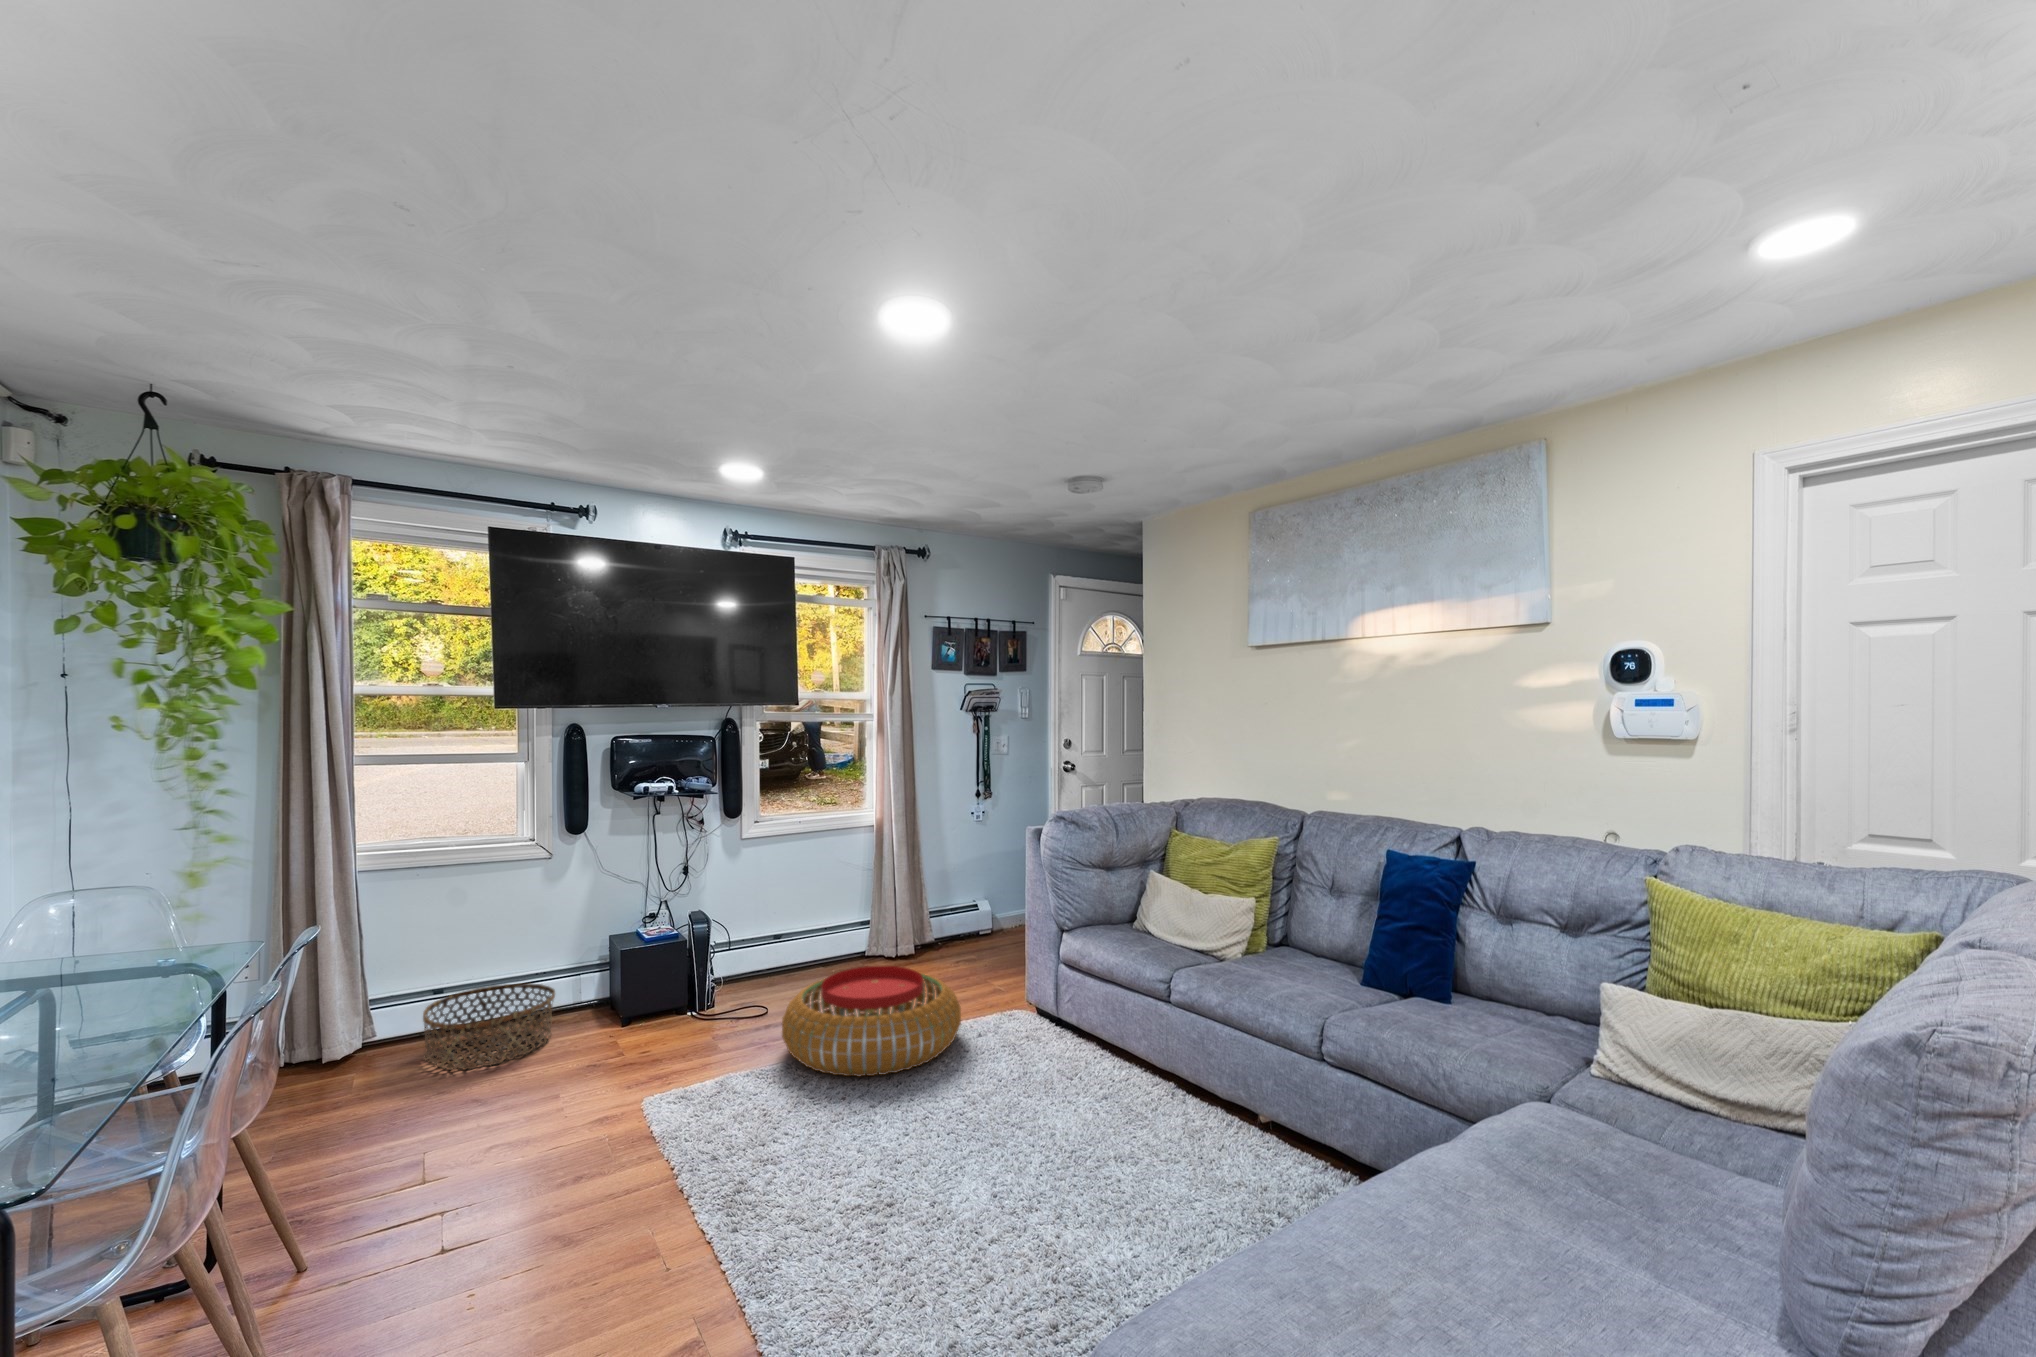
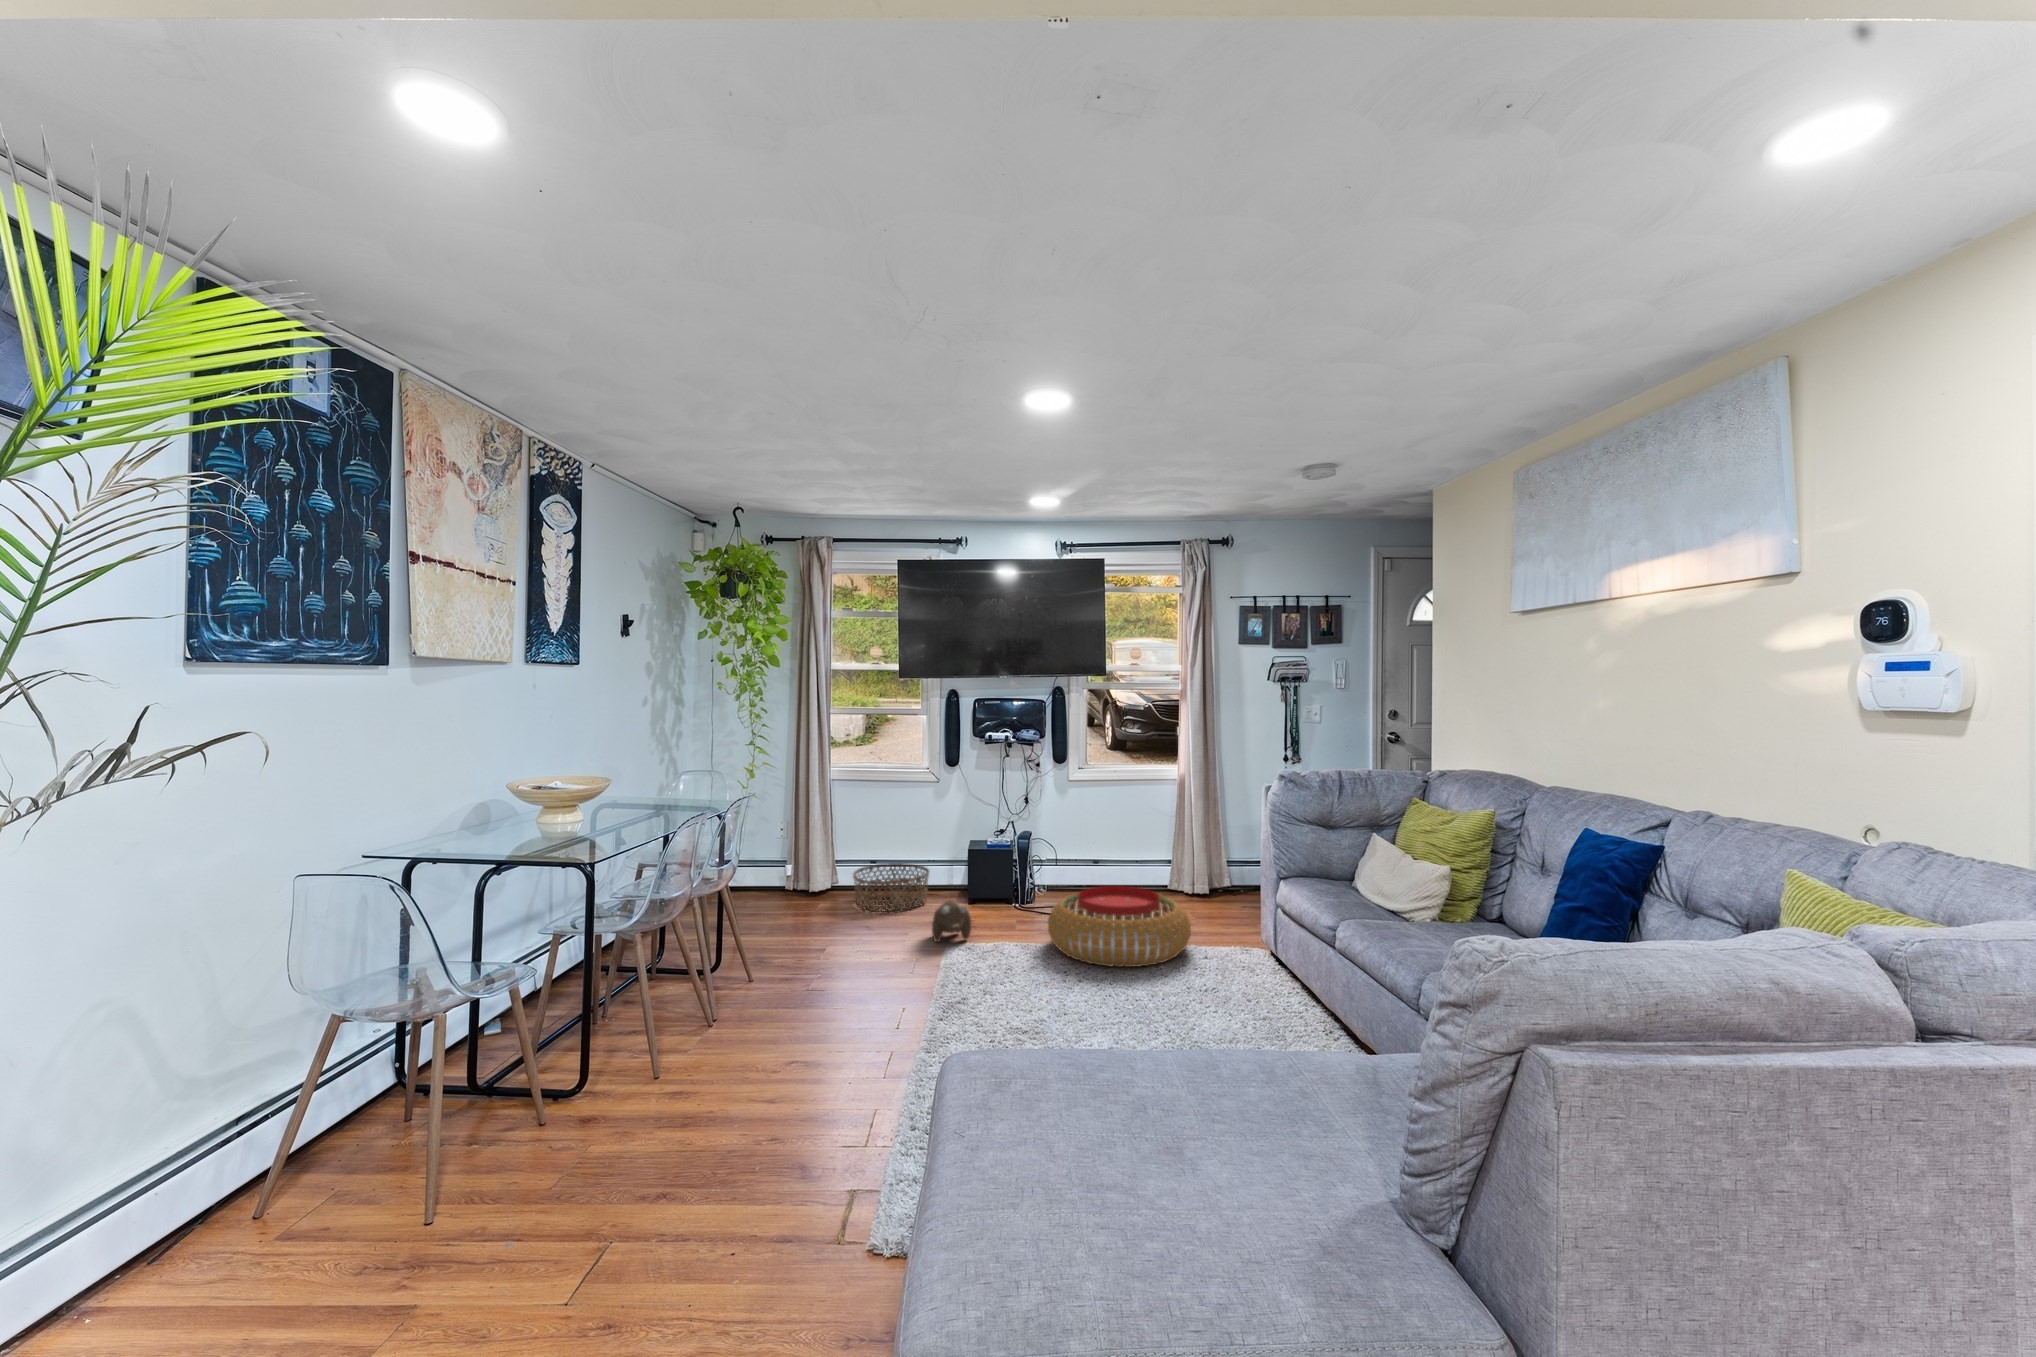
plush toy: none [606,1031,671,1096] -> present [932,901,971,942]

